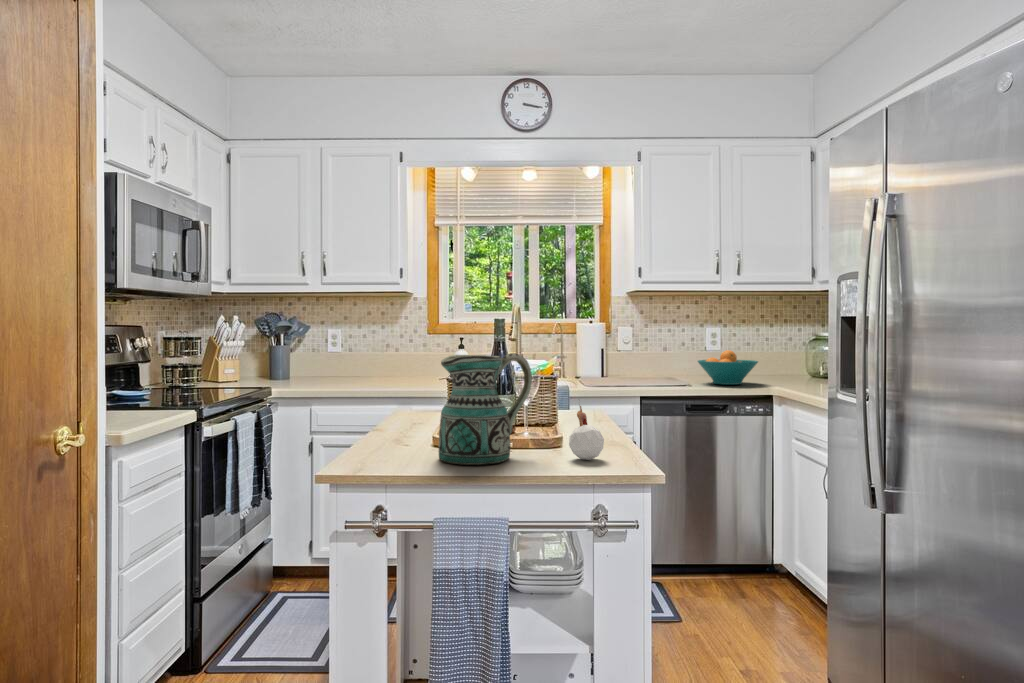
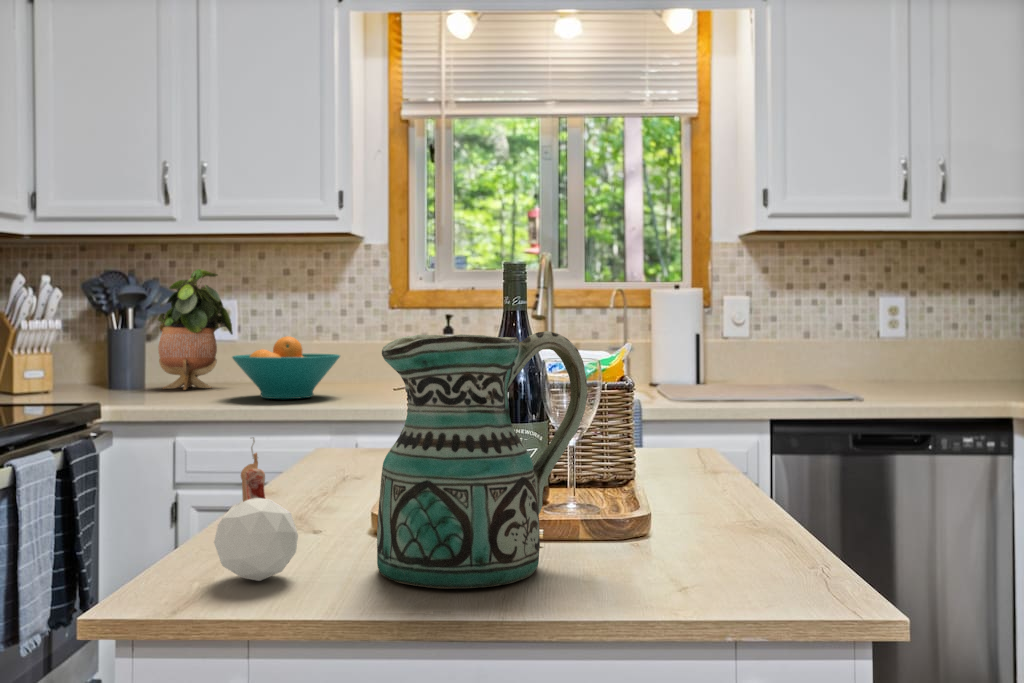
potted plant: none [298,312,341,380] -> present [158,269,233,390]
fruit bowl: present [698,350,758,385] -> present [232,336,340,399]
candle: present [569,400,604,460] -> present [214,437,298,581]

